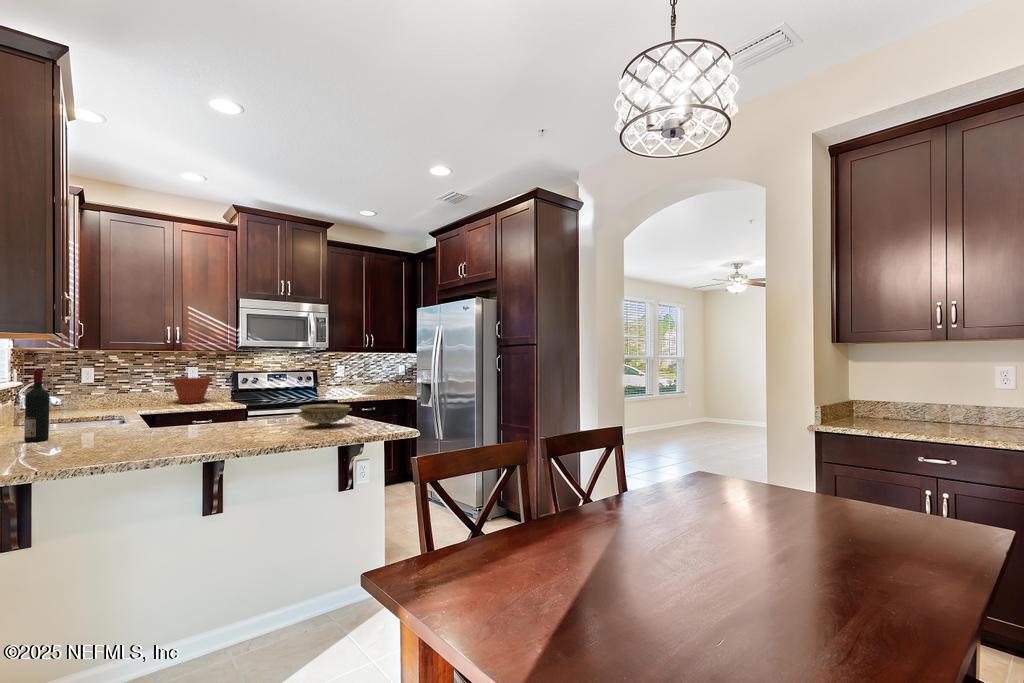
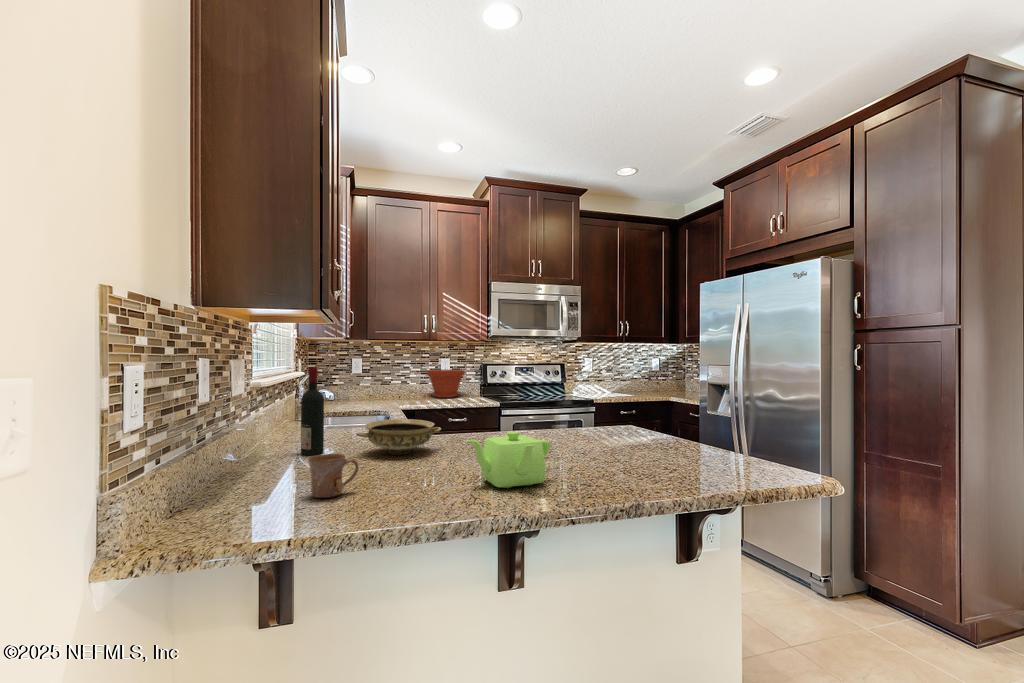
ceramic bowl: present [295,404,352,427] -> present [356,419,441,454]
teapot: none [174,407,243,443] -> present [467,431,551,488]
mug: none [36,428,82,457] -> present [308,454,359,498]

